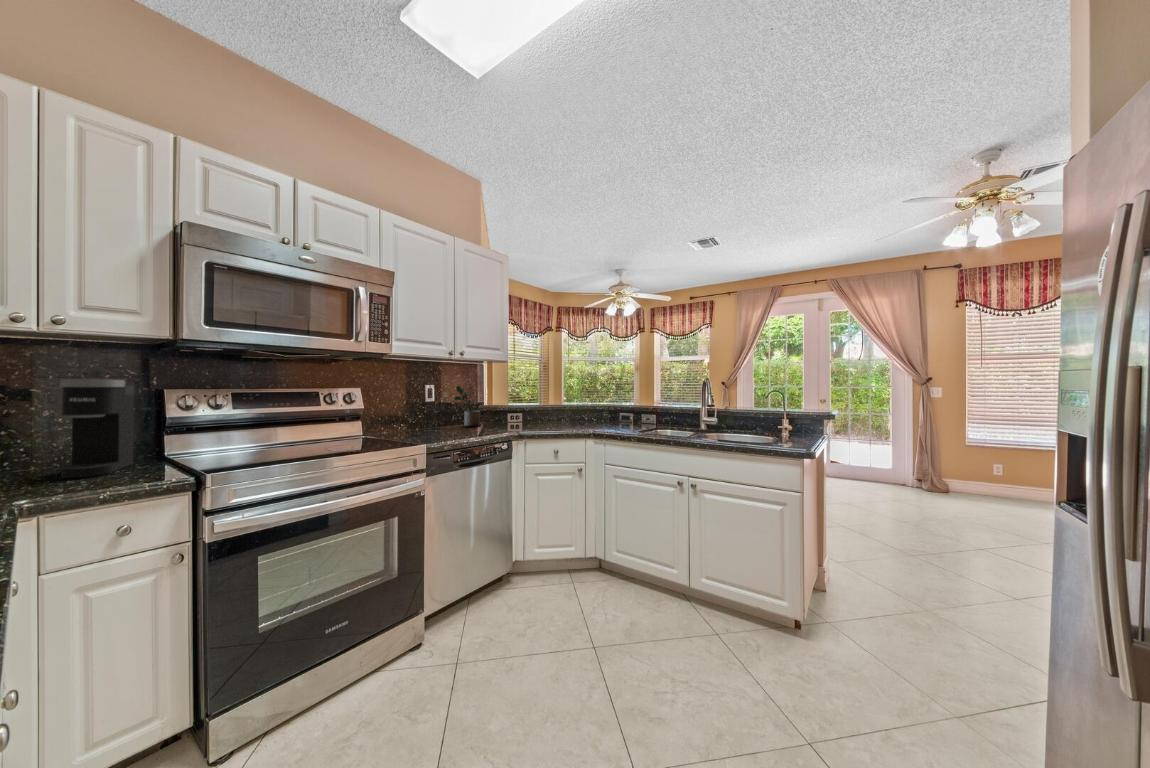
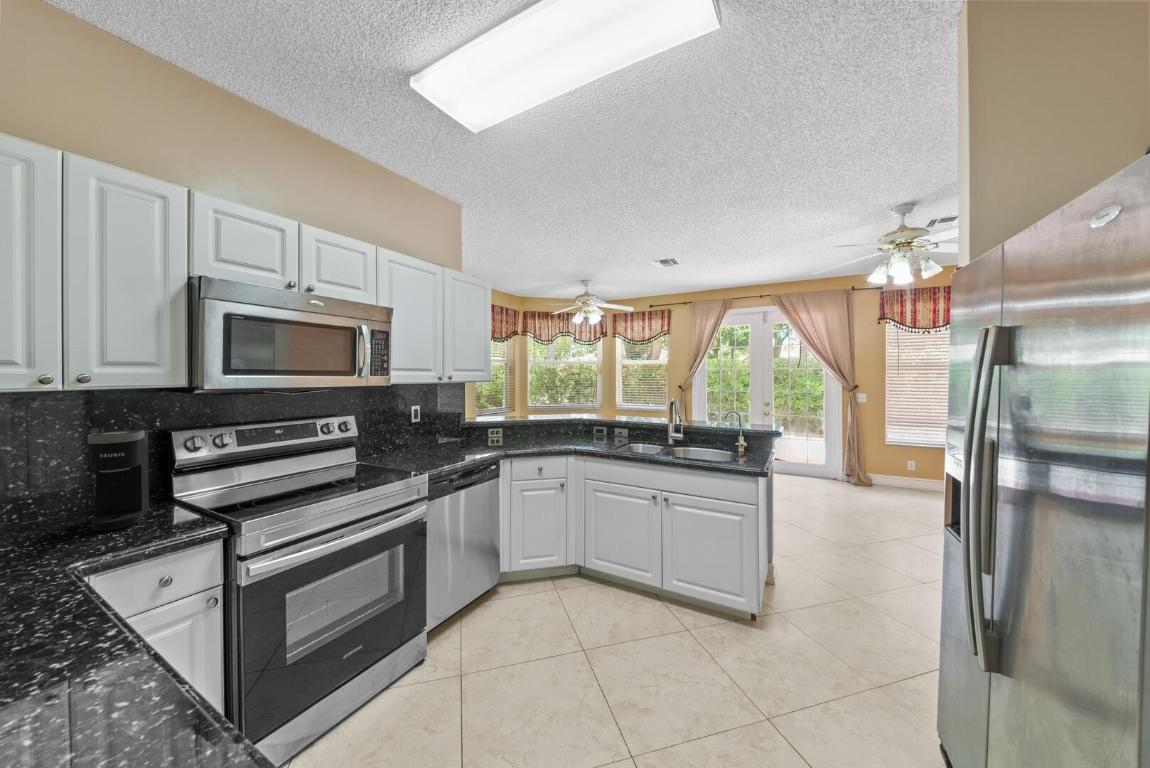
potted plant: present [455,386,480,426] -> none [440,408,465,447]

